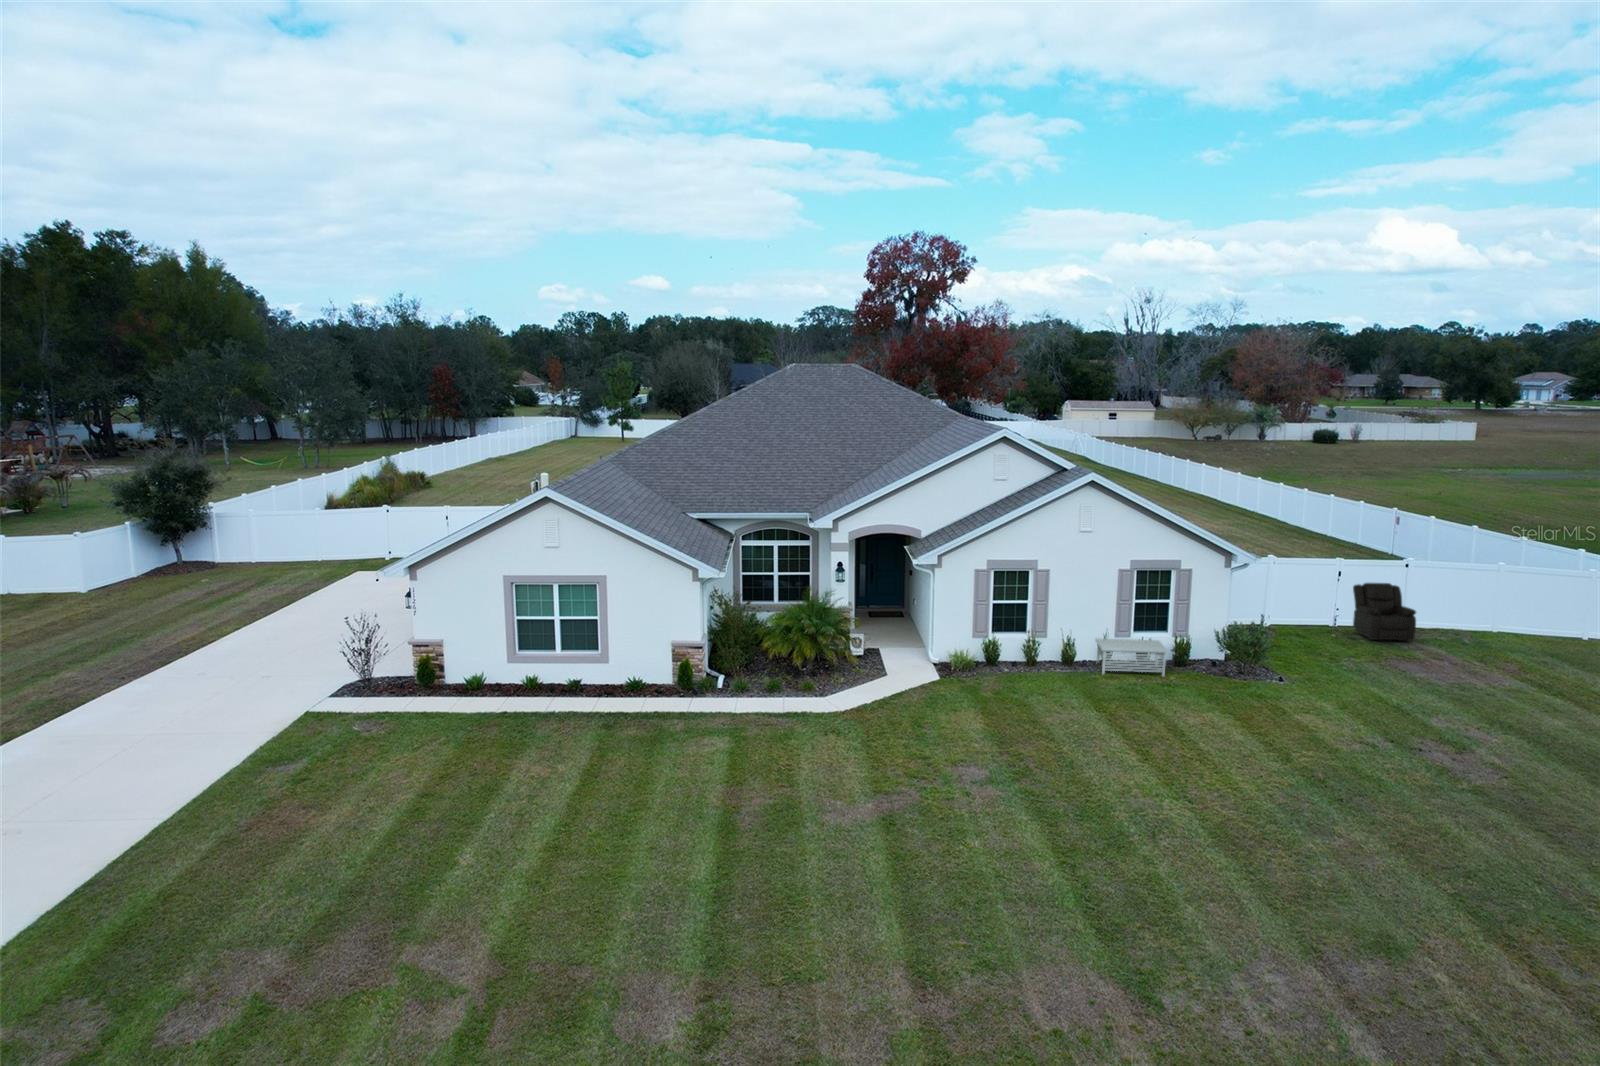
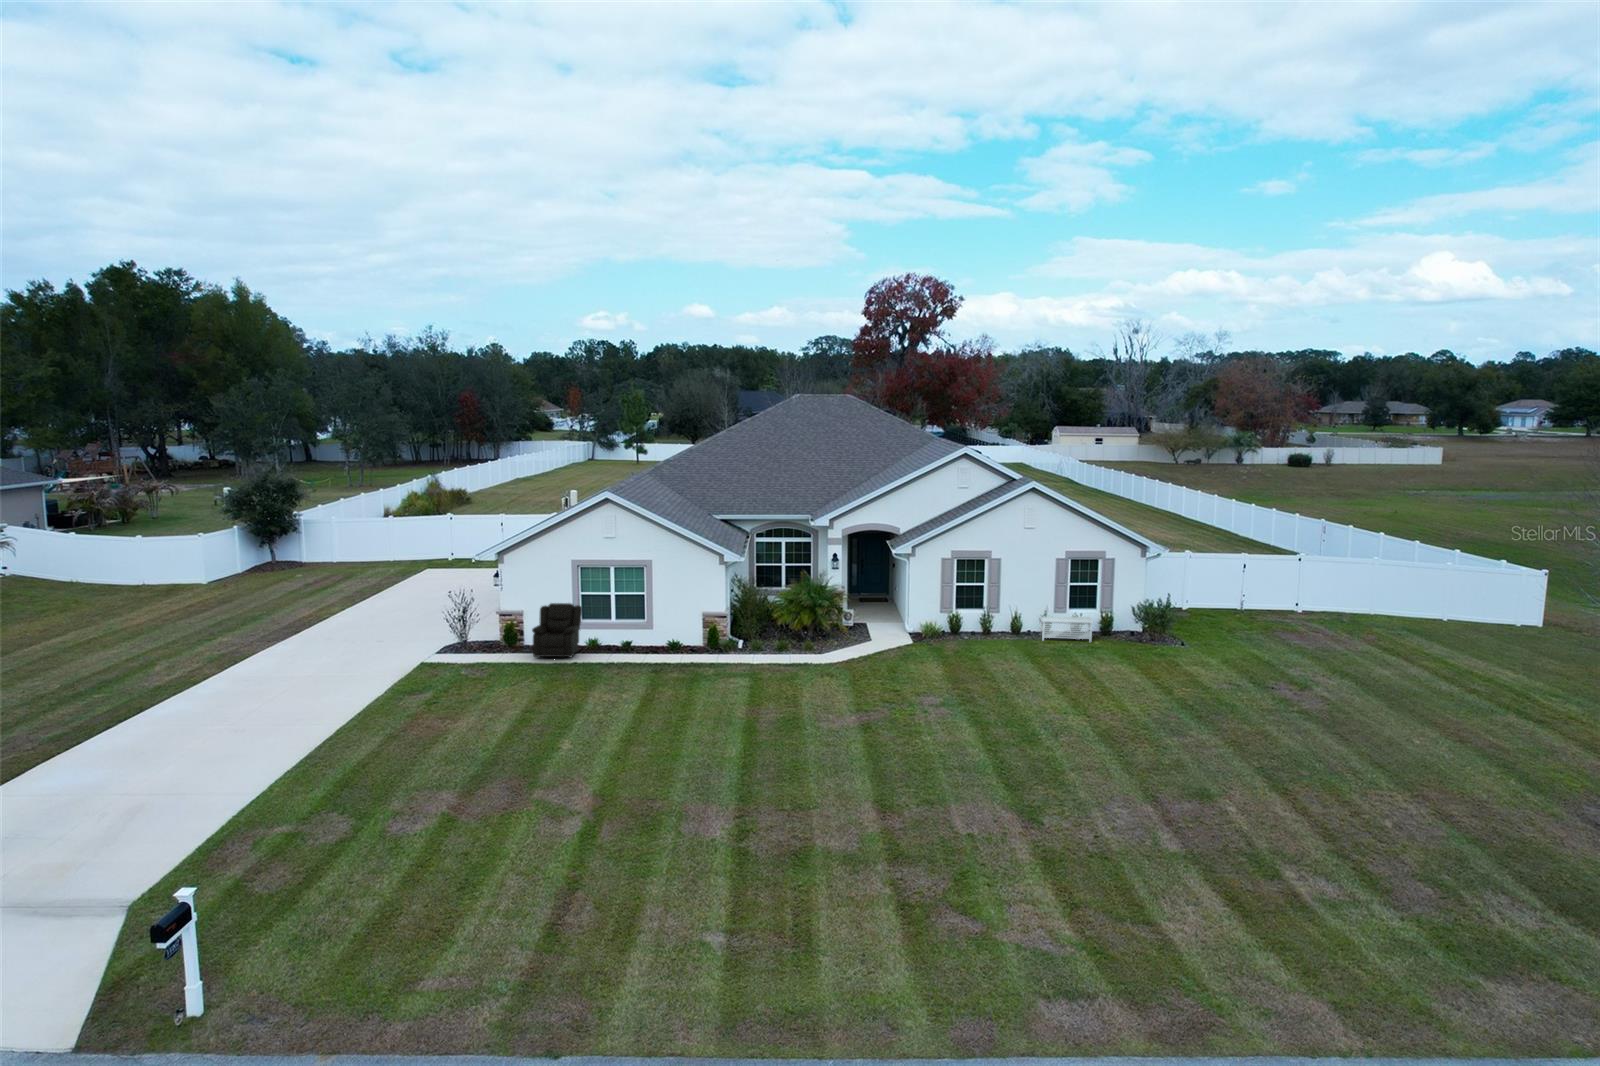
chair: present [1353,583,1416,642] -> present [532,603,582,658]

